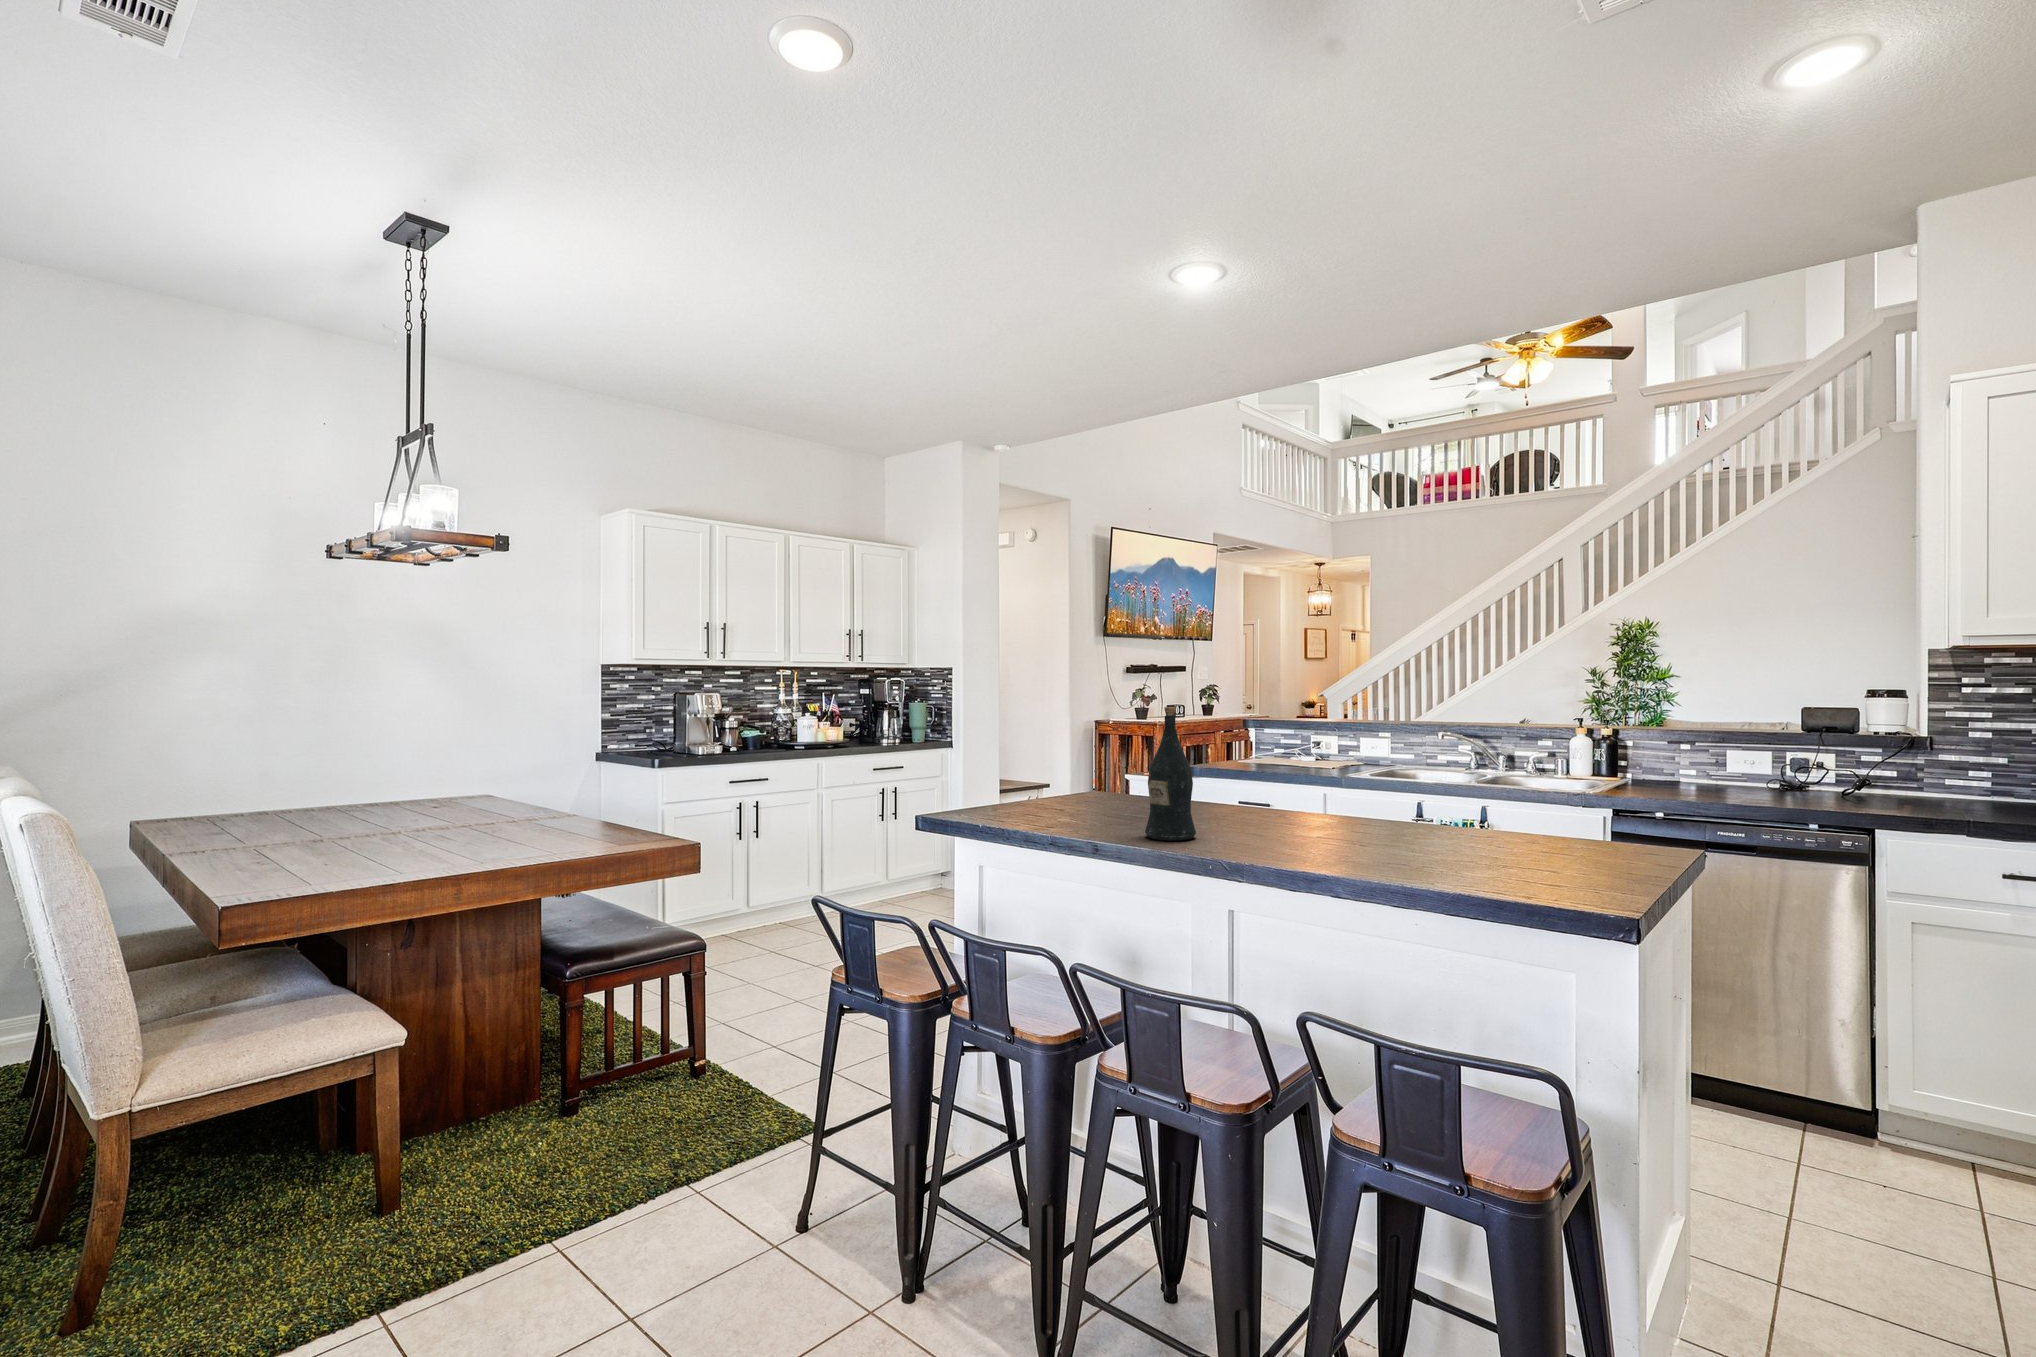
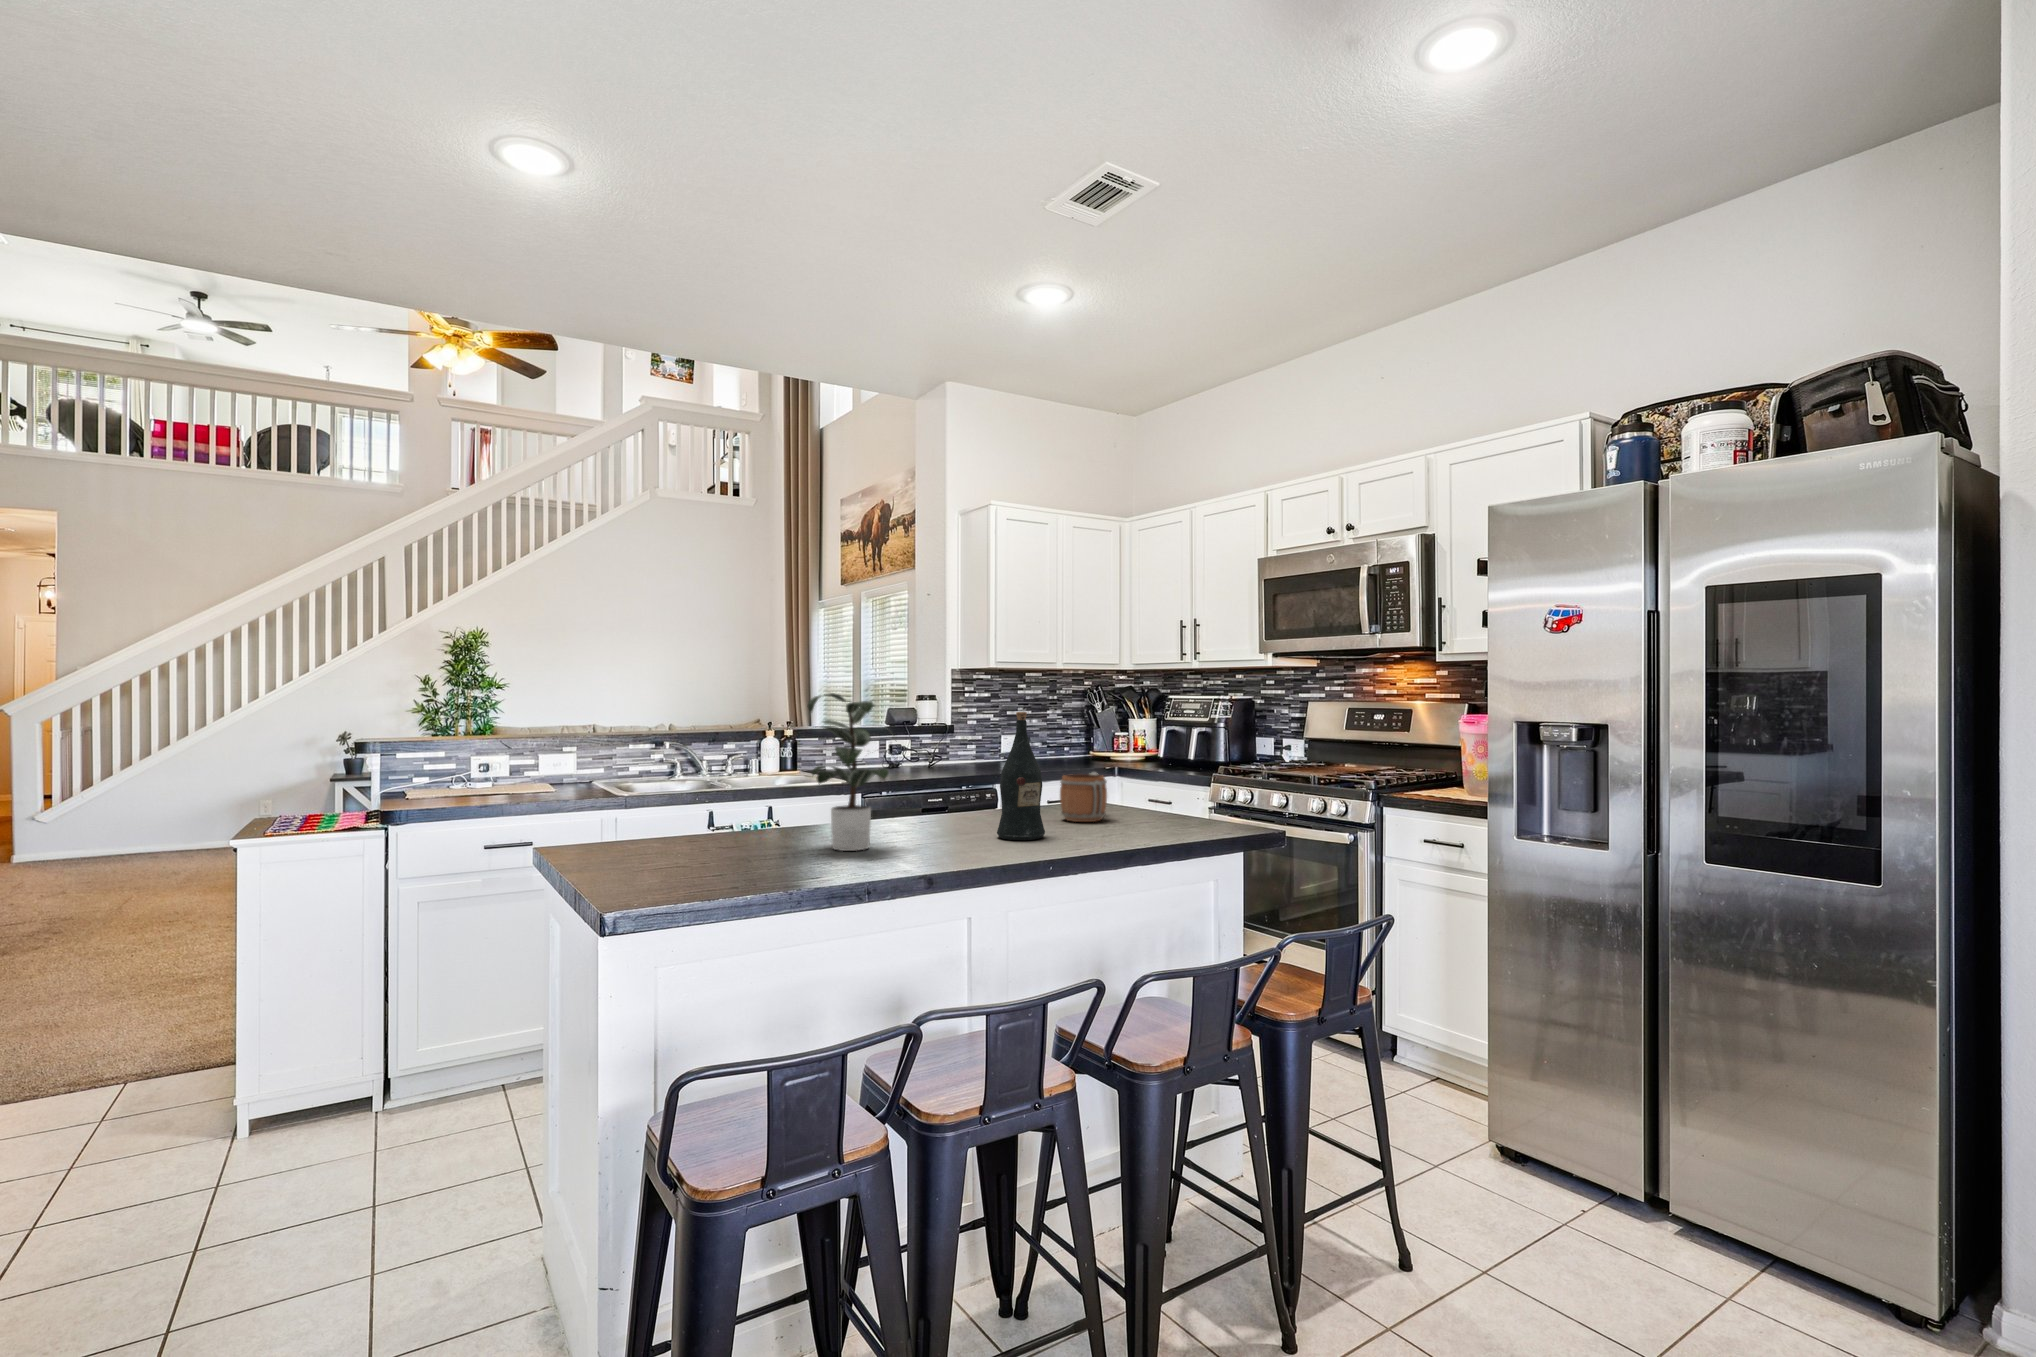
potted plant: none [1003,685,1134,817] -> present [807,693,899,851]
mug: none [1298,788,1395,849] -> present [1060,772,1107,822]

